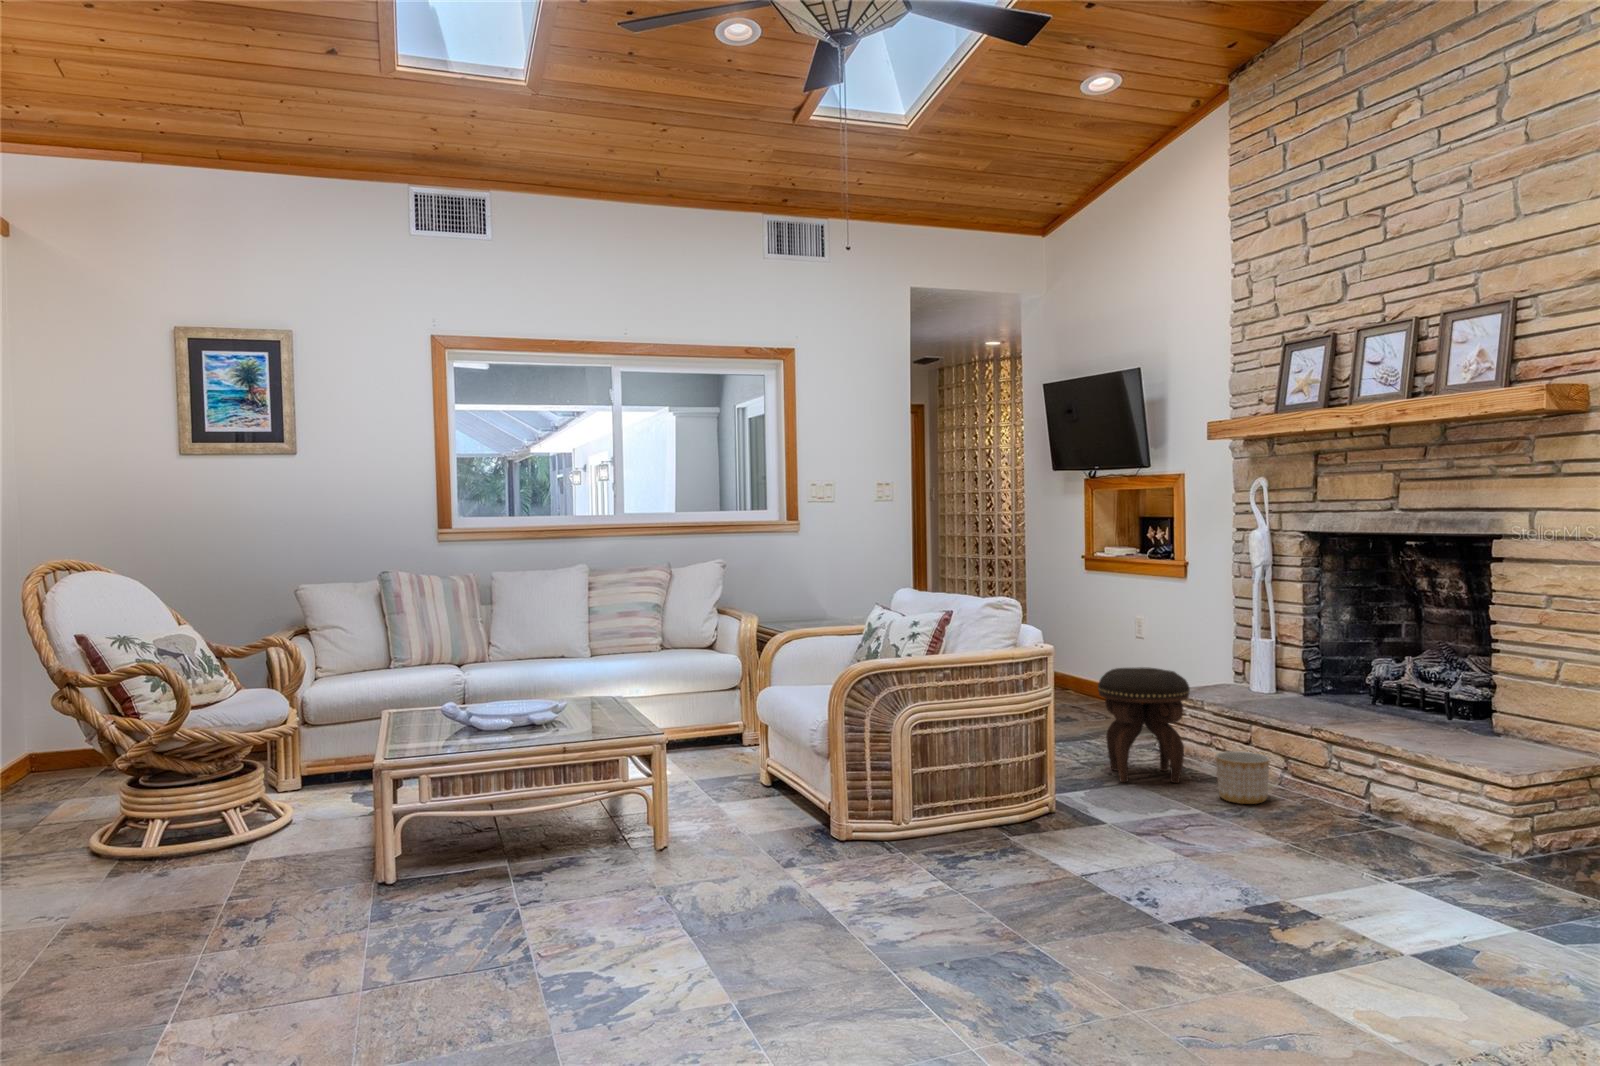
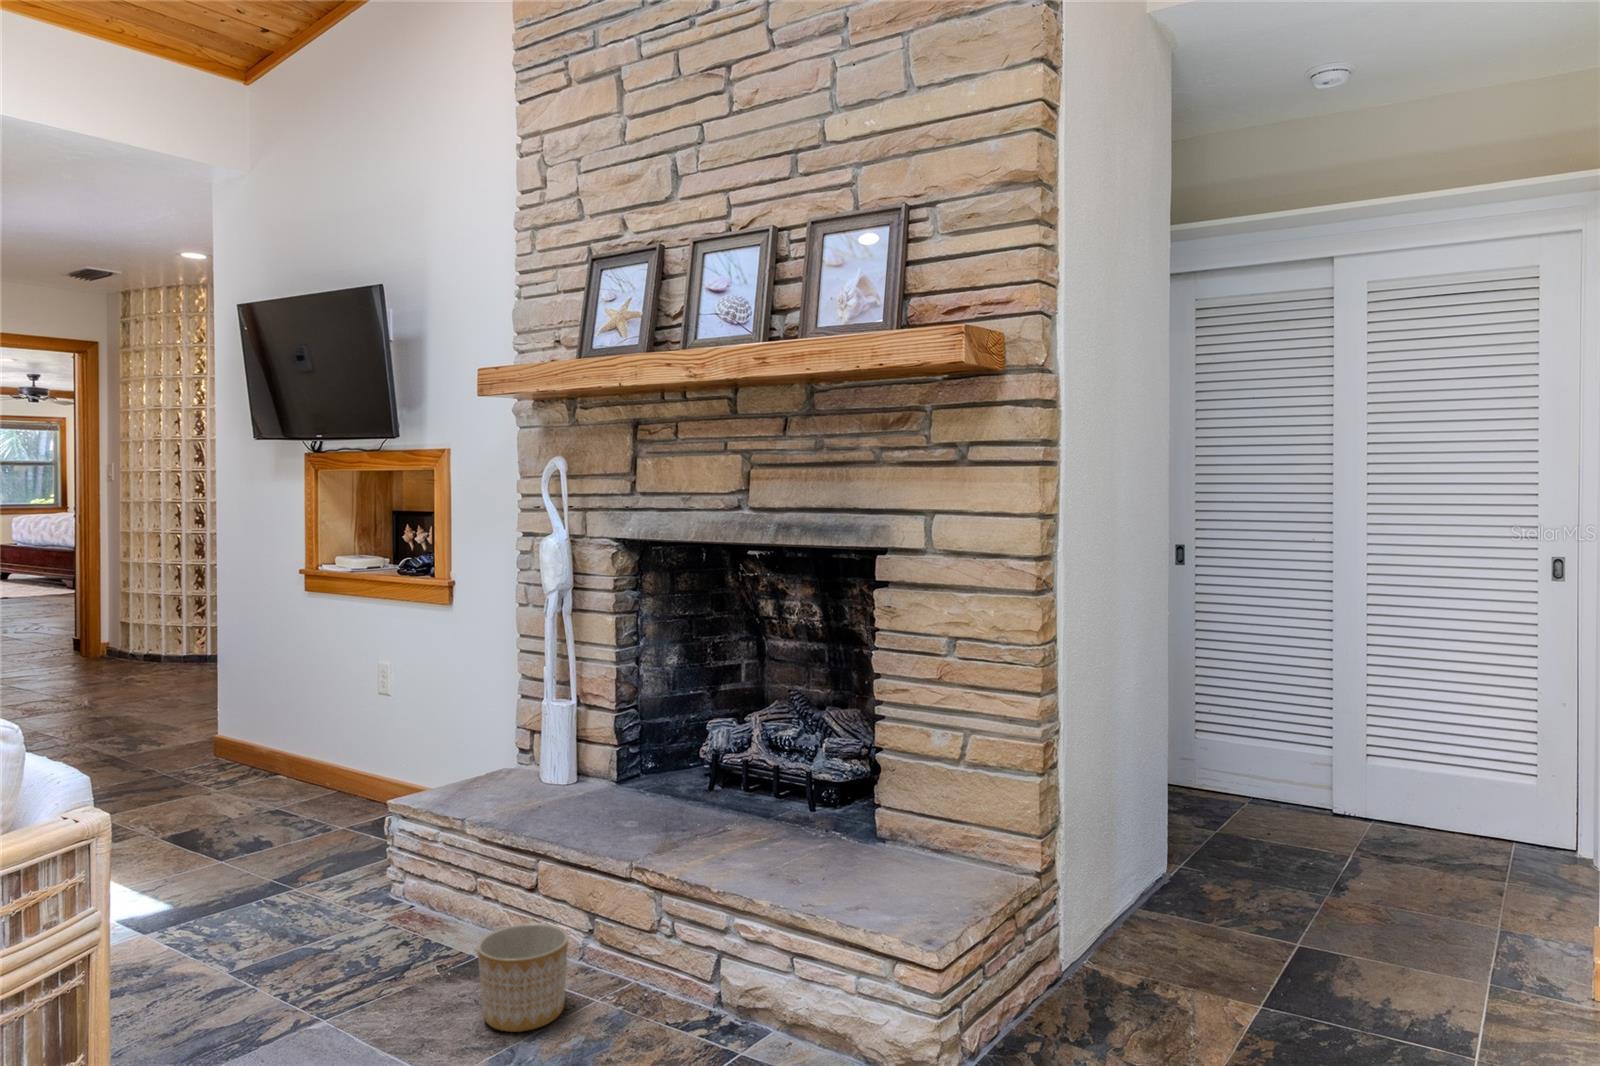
footstool: present [1098,667,1190,783] -> none [265,781,438,1016]

